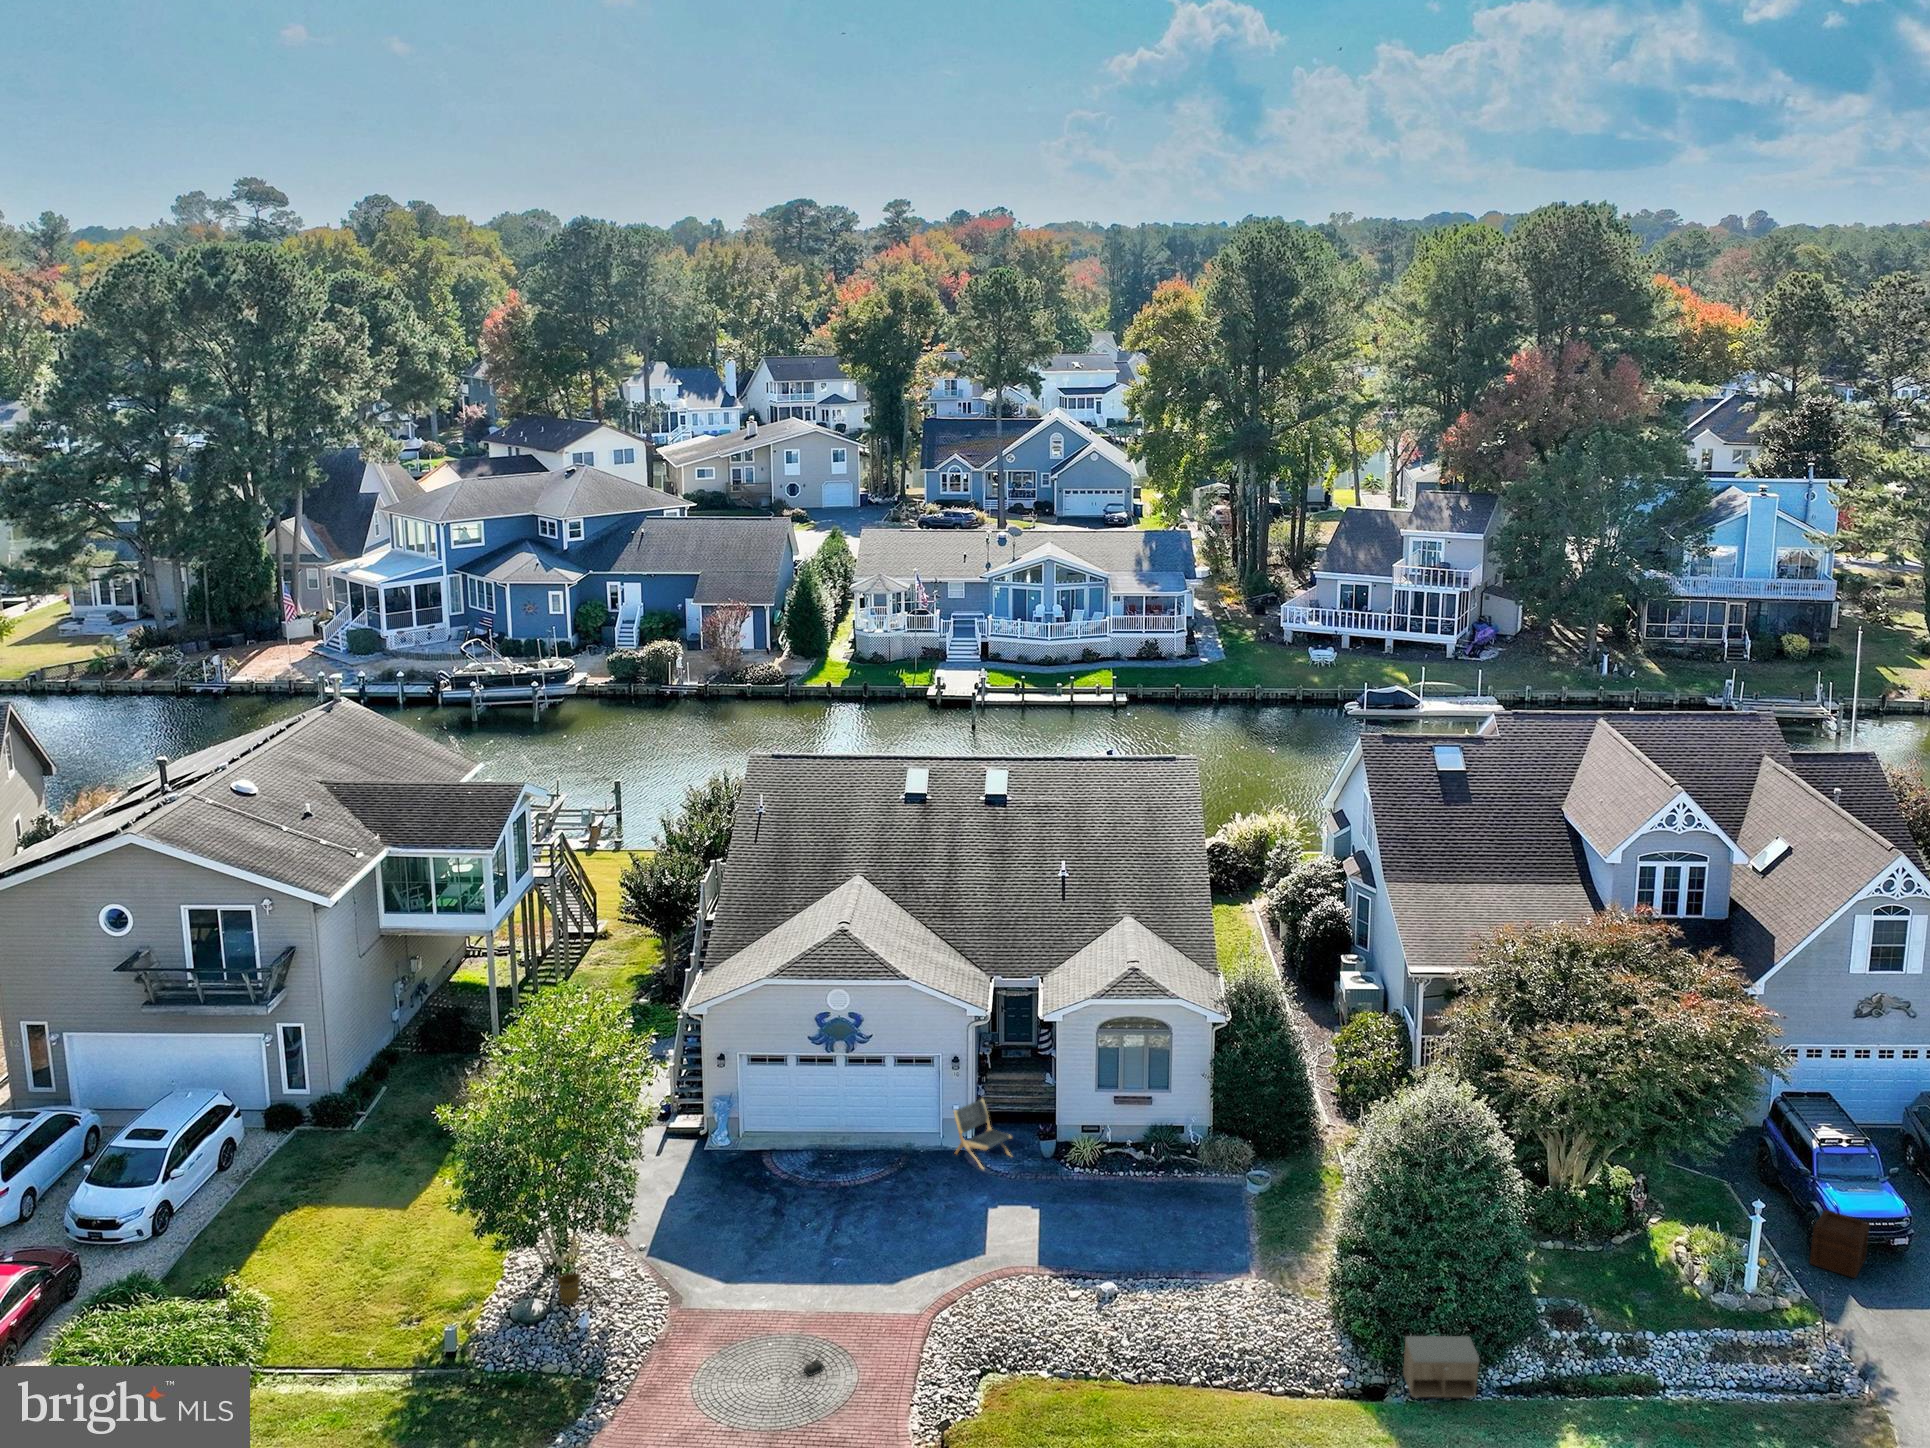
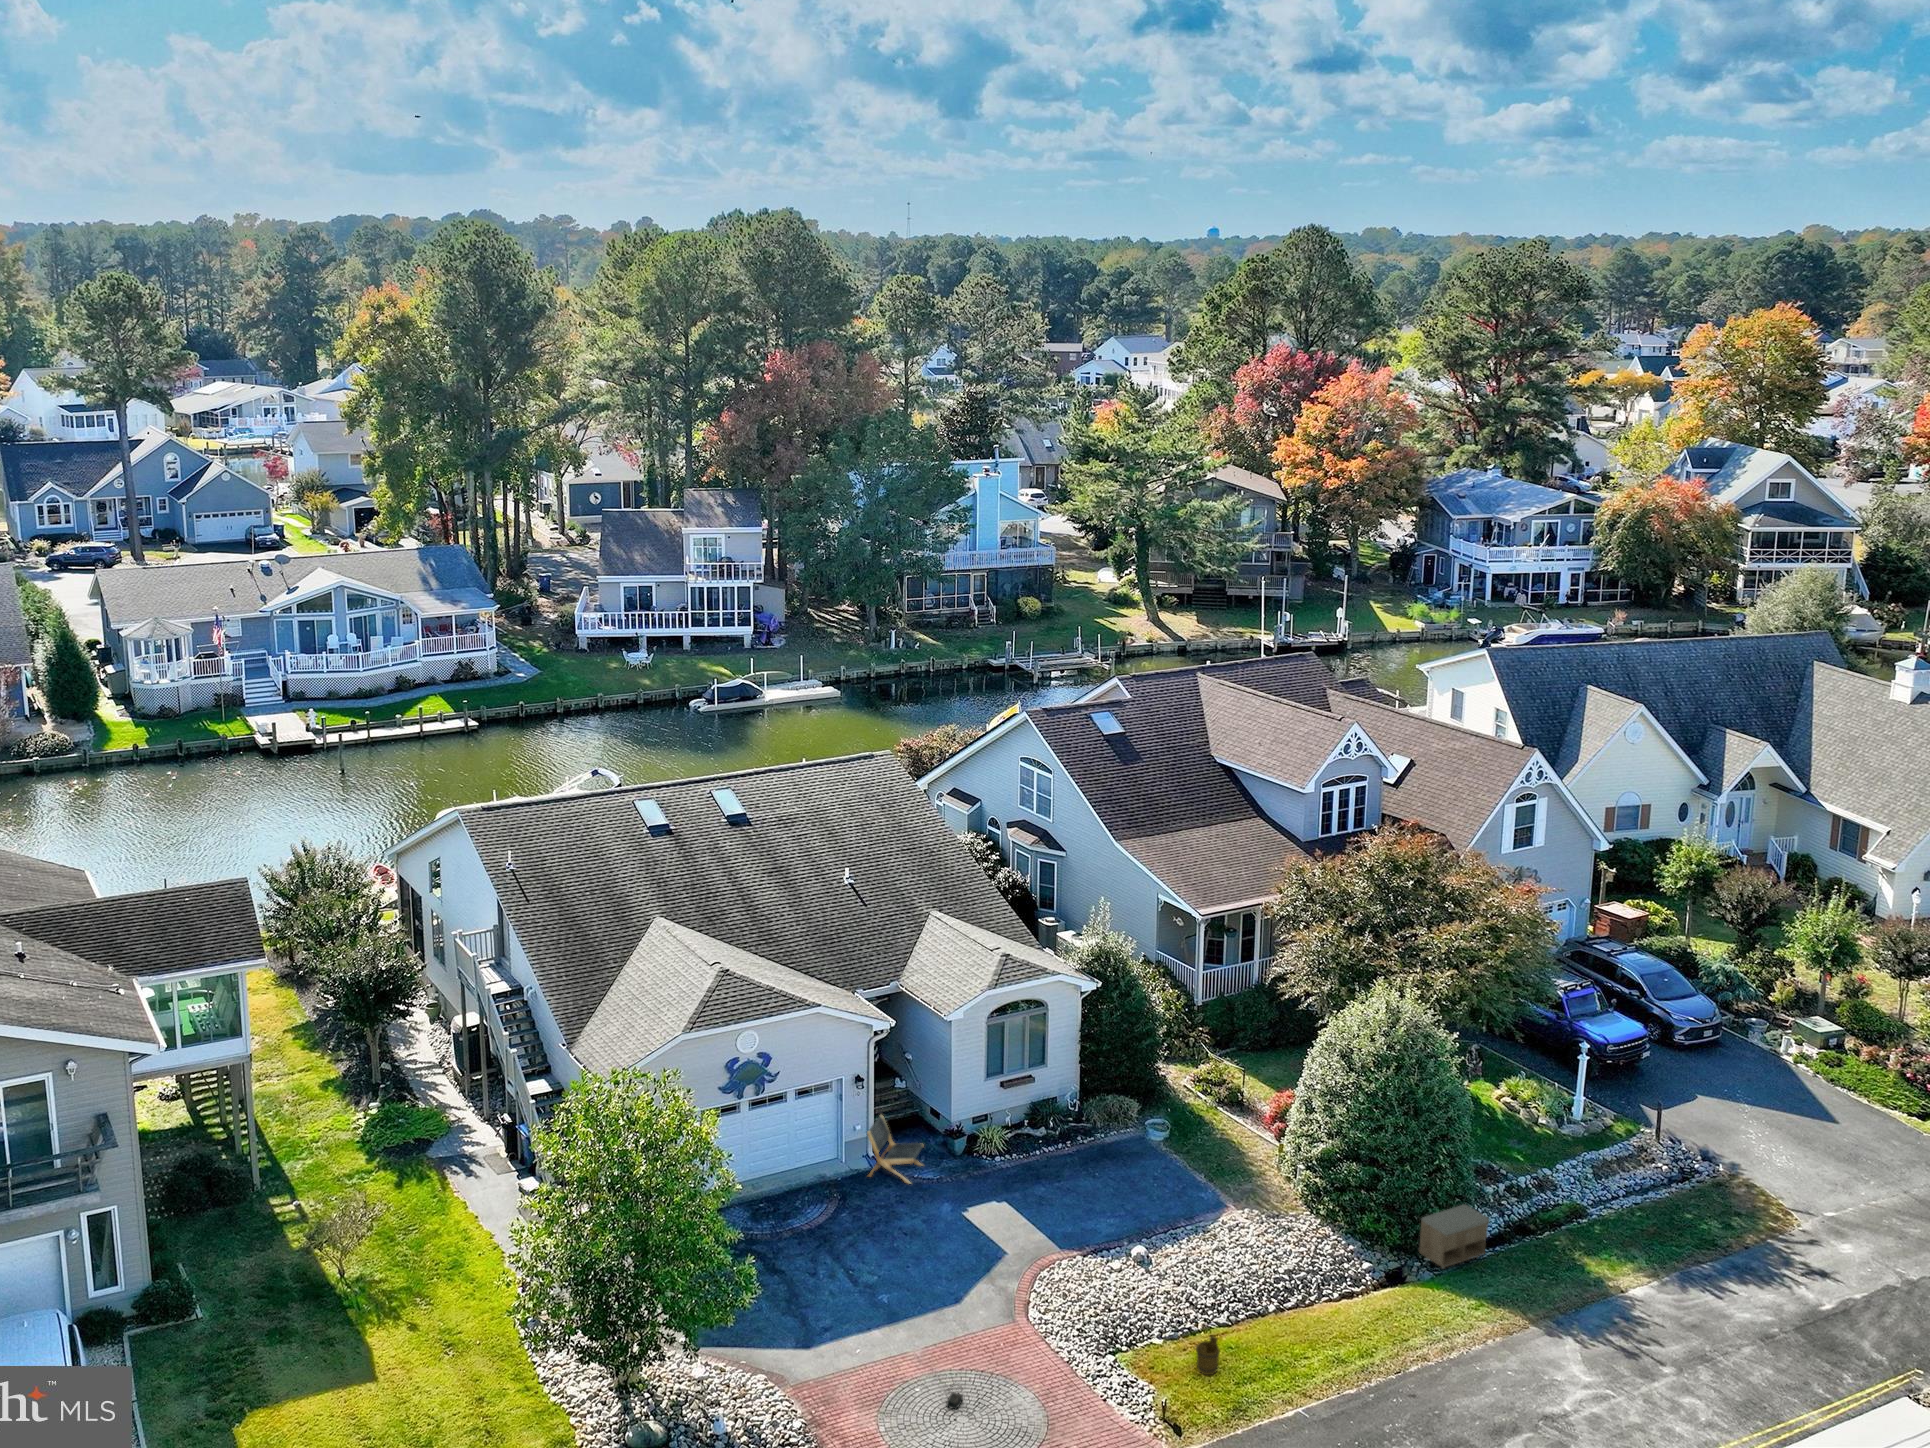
wooden crate: present [1810,1210,1870,1278] -> none [1583,1044,1630,1094]
bucket: present [558,1271,580,1305] -> present [1196,1335,1220,1375]

